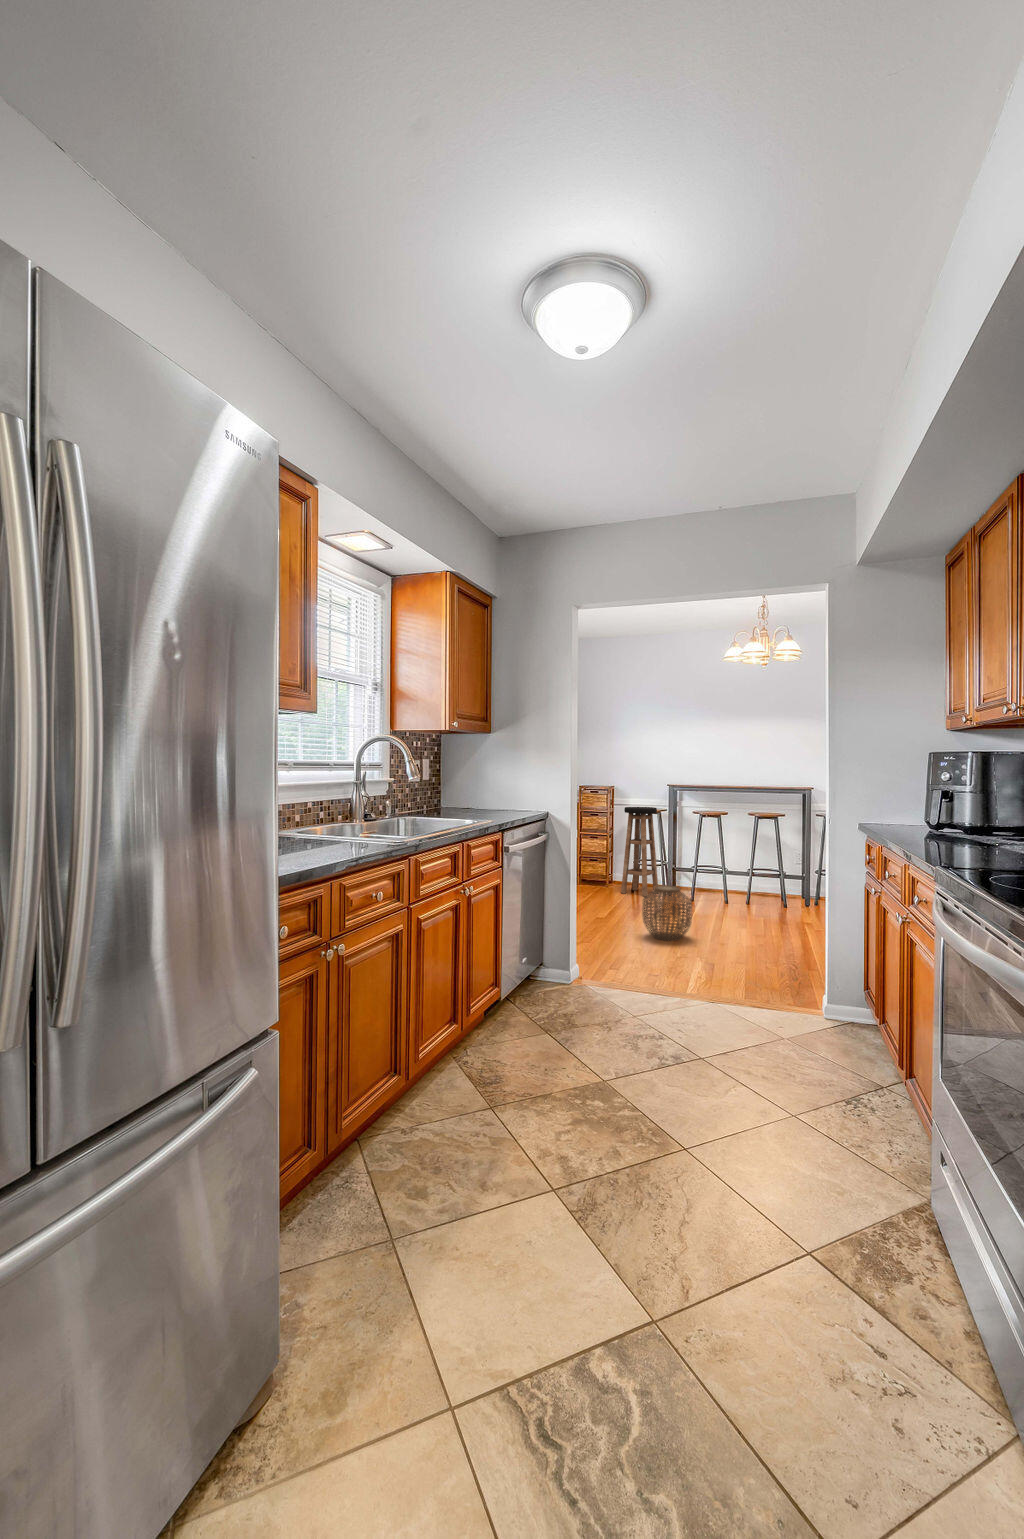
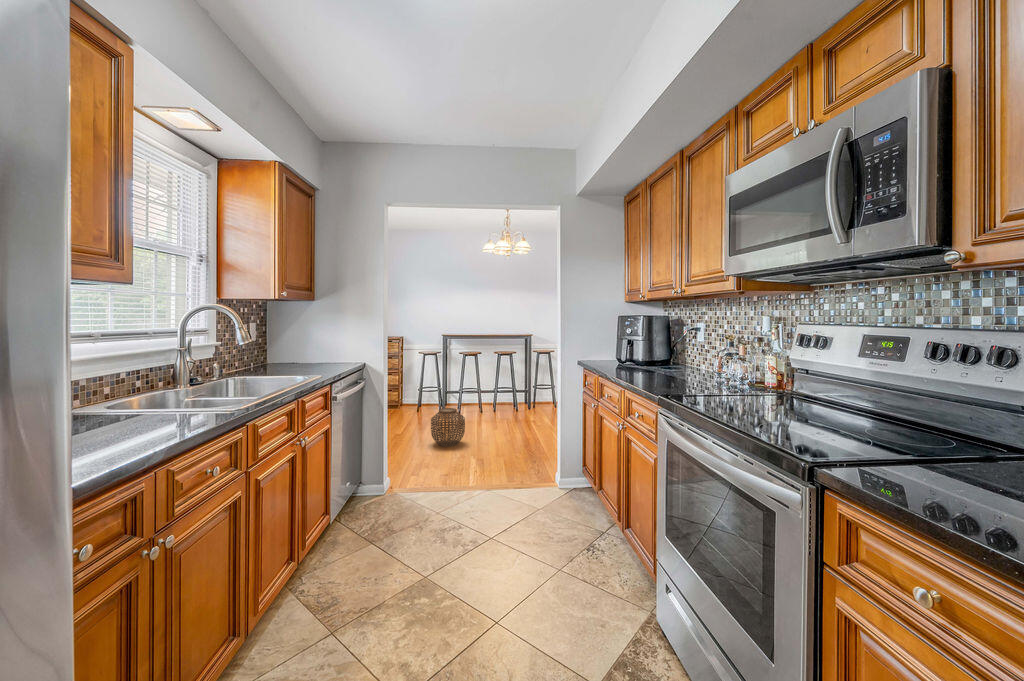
bar stool: present [621,807,658,896] -> none [410,352,435,413]

